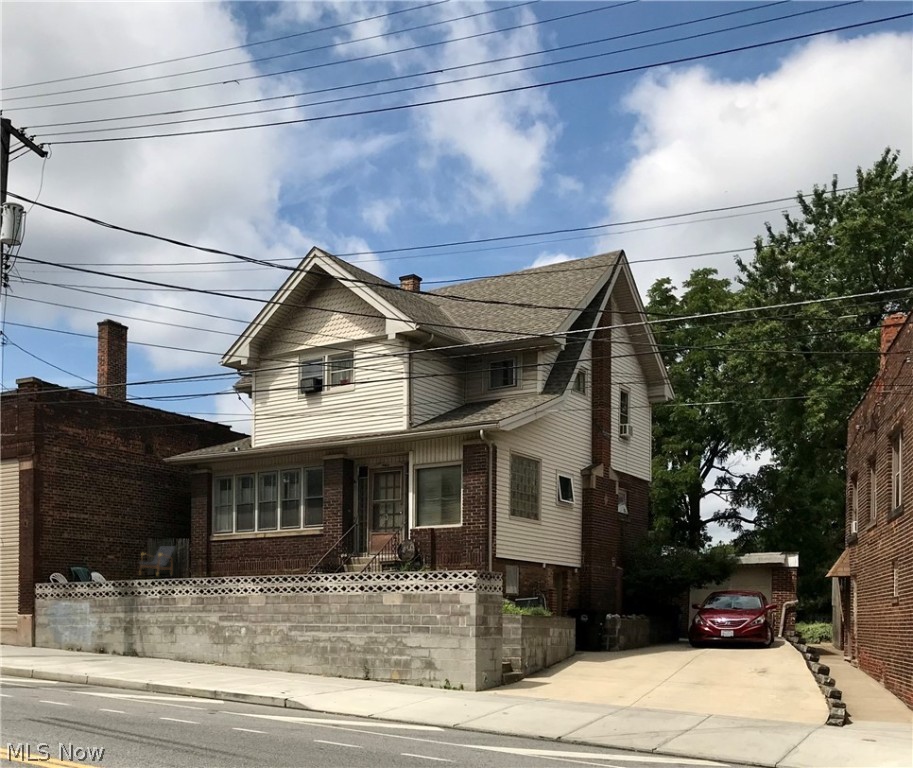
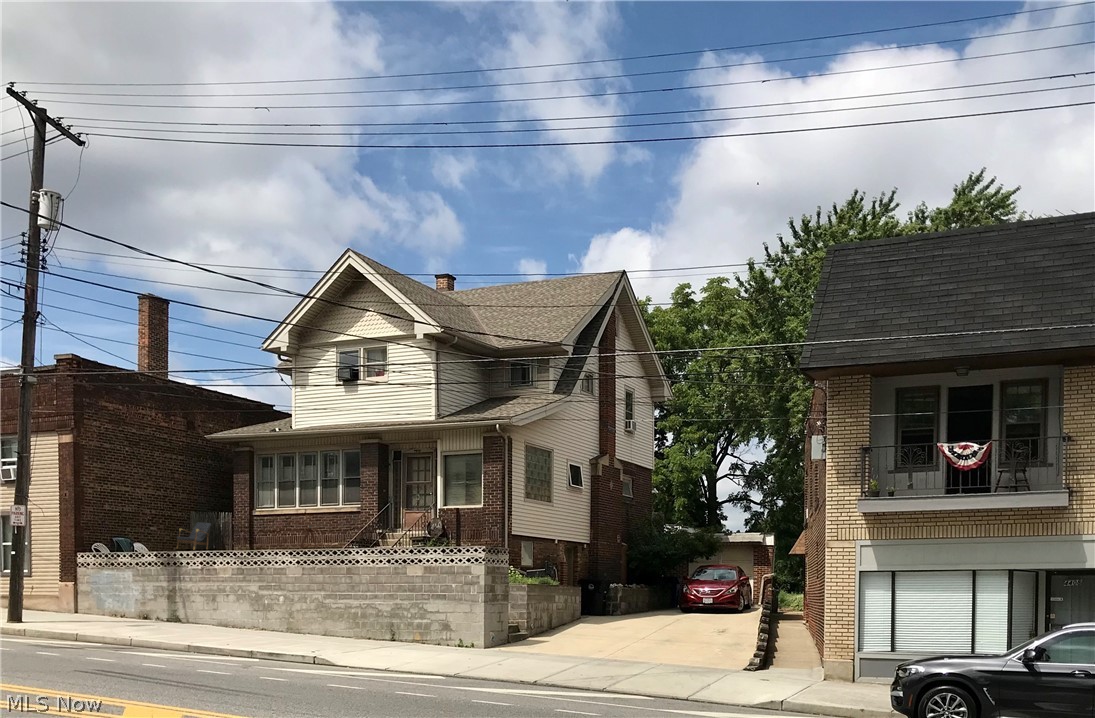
round table: none [260,547,296,573] -> present [300,525,325,548]

